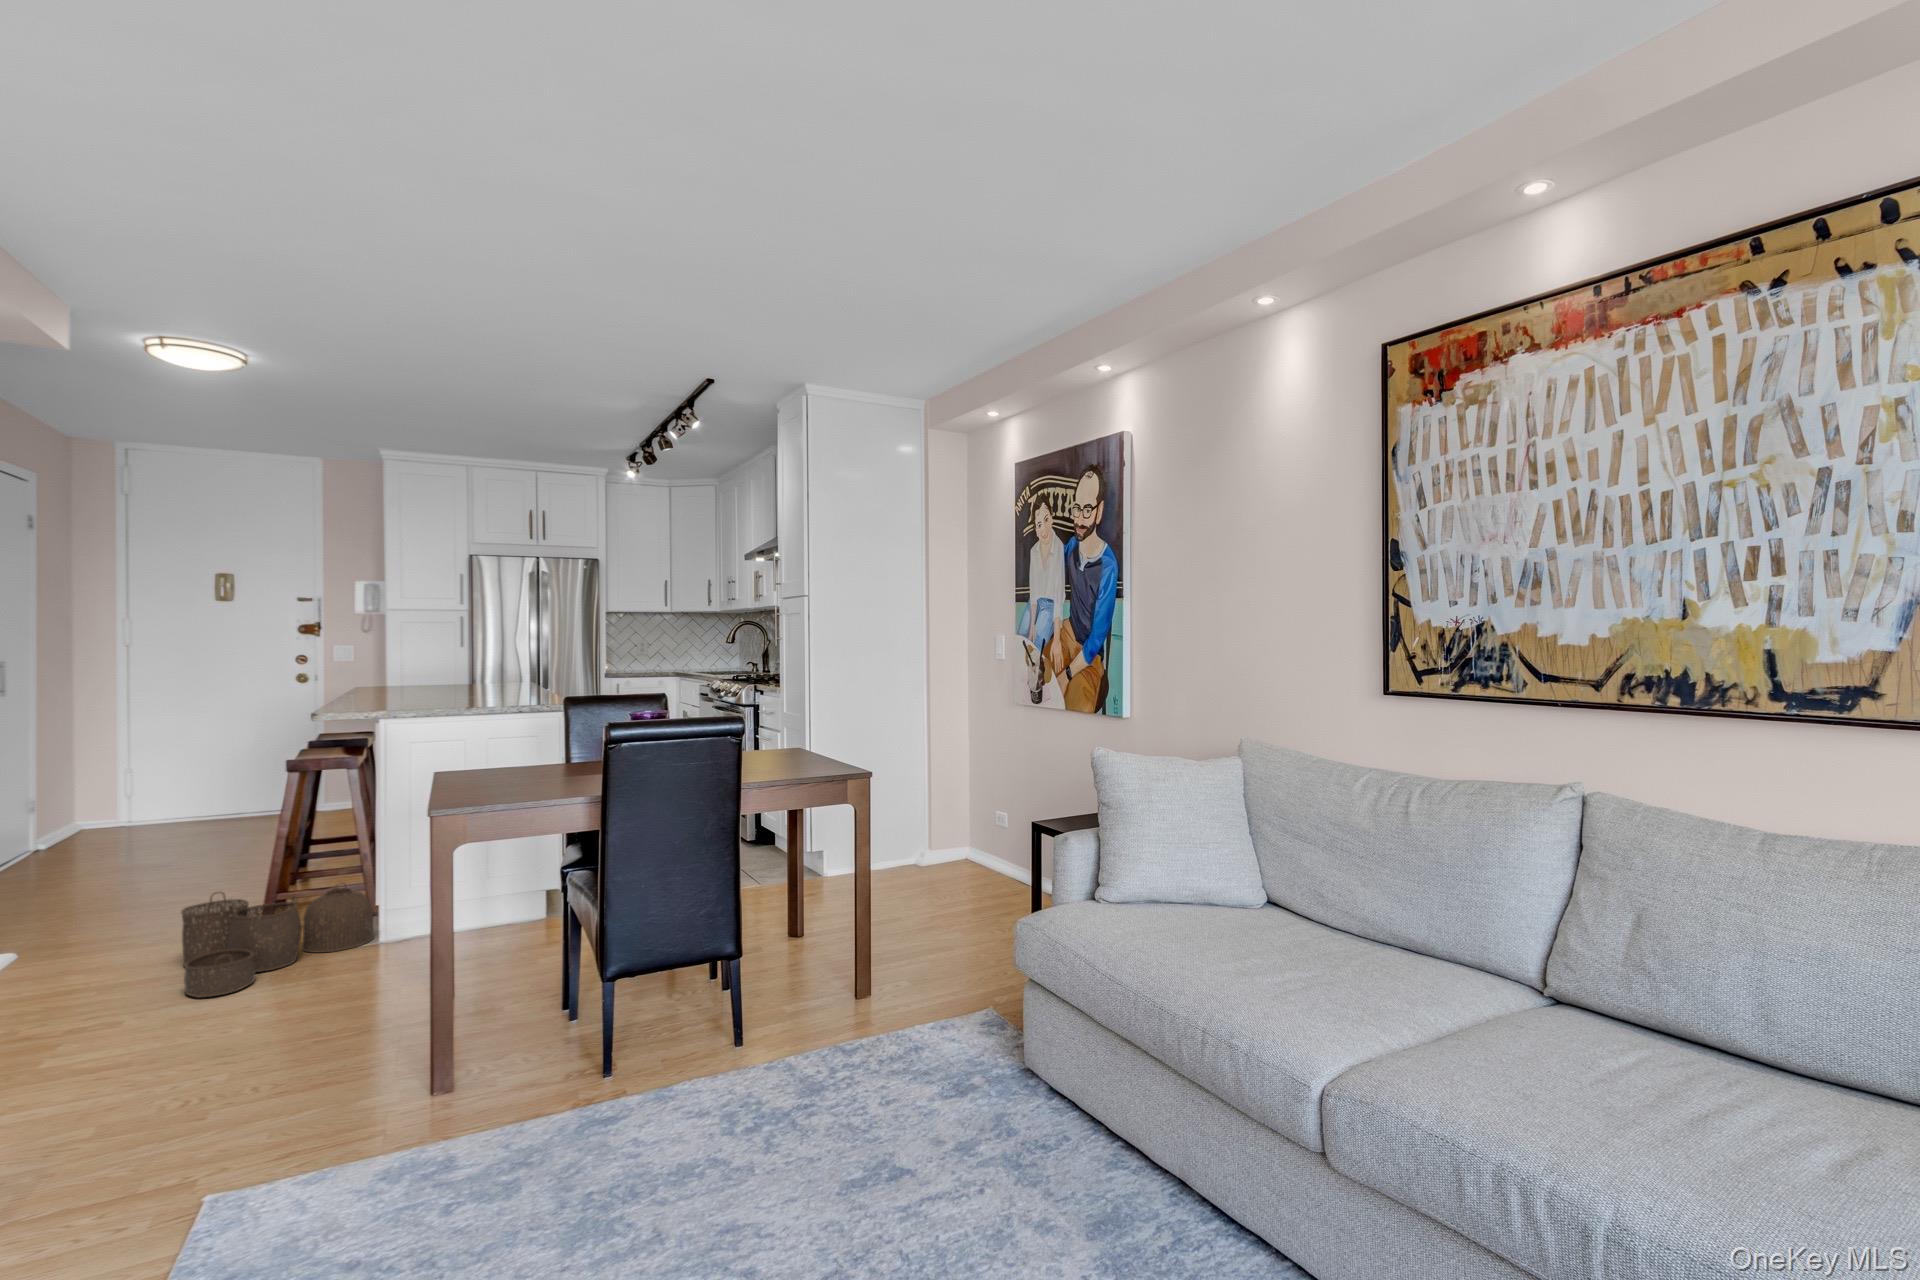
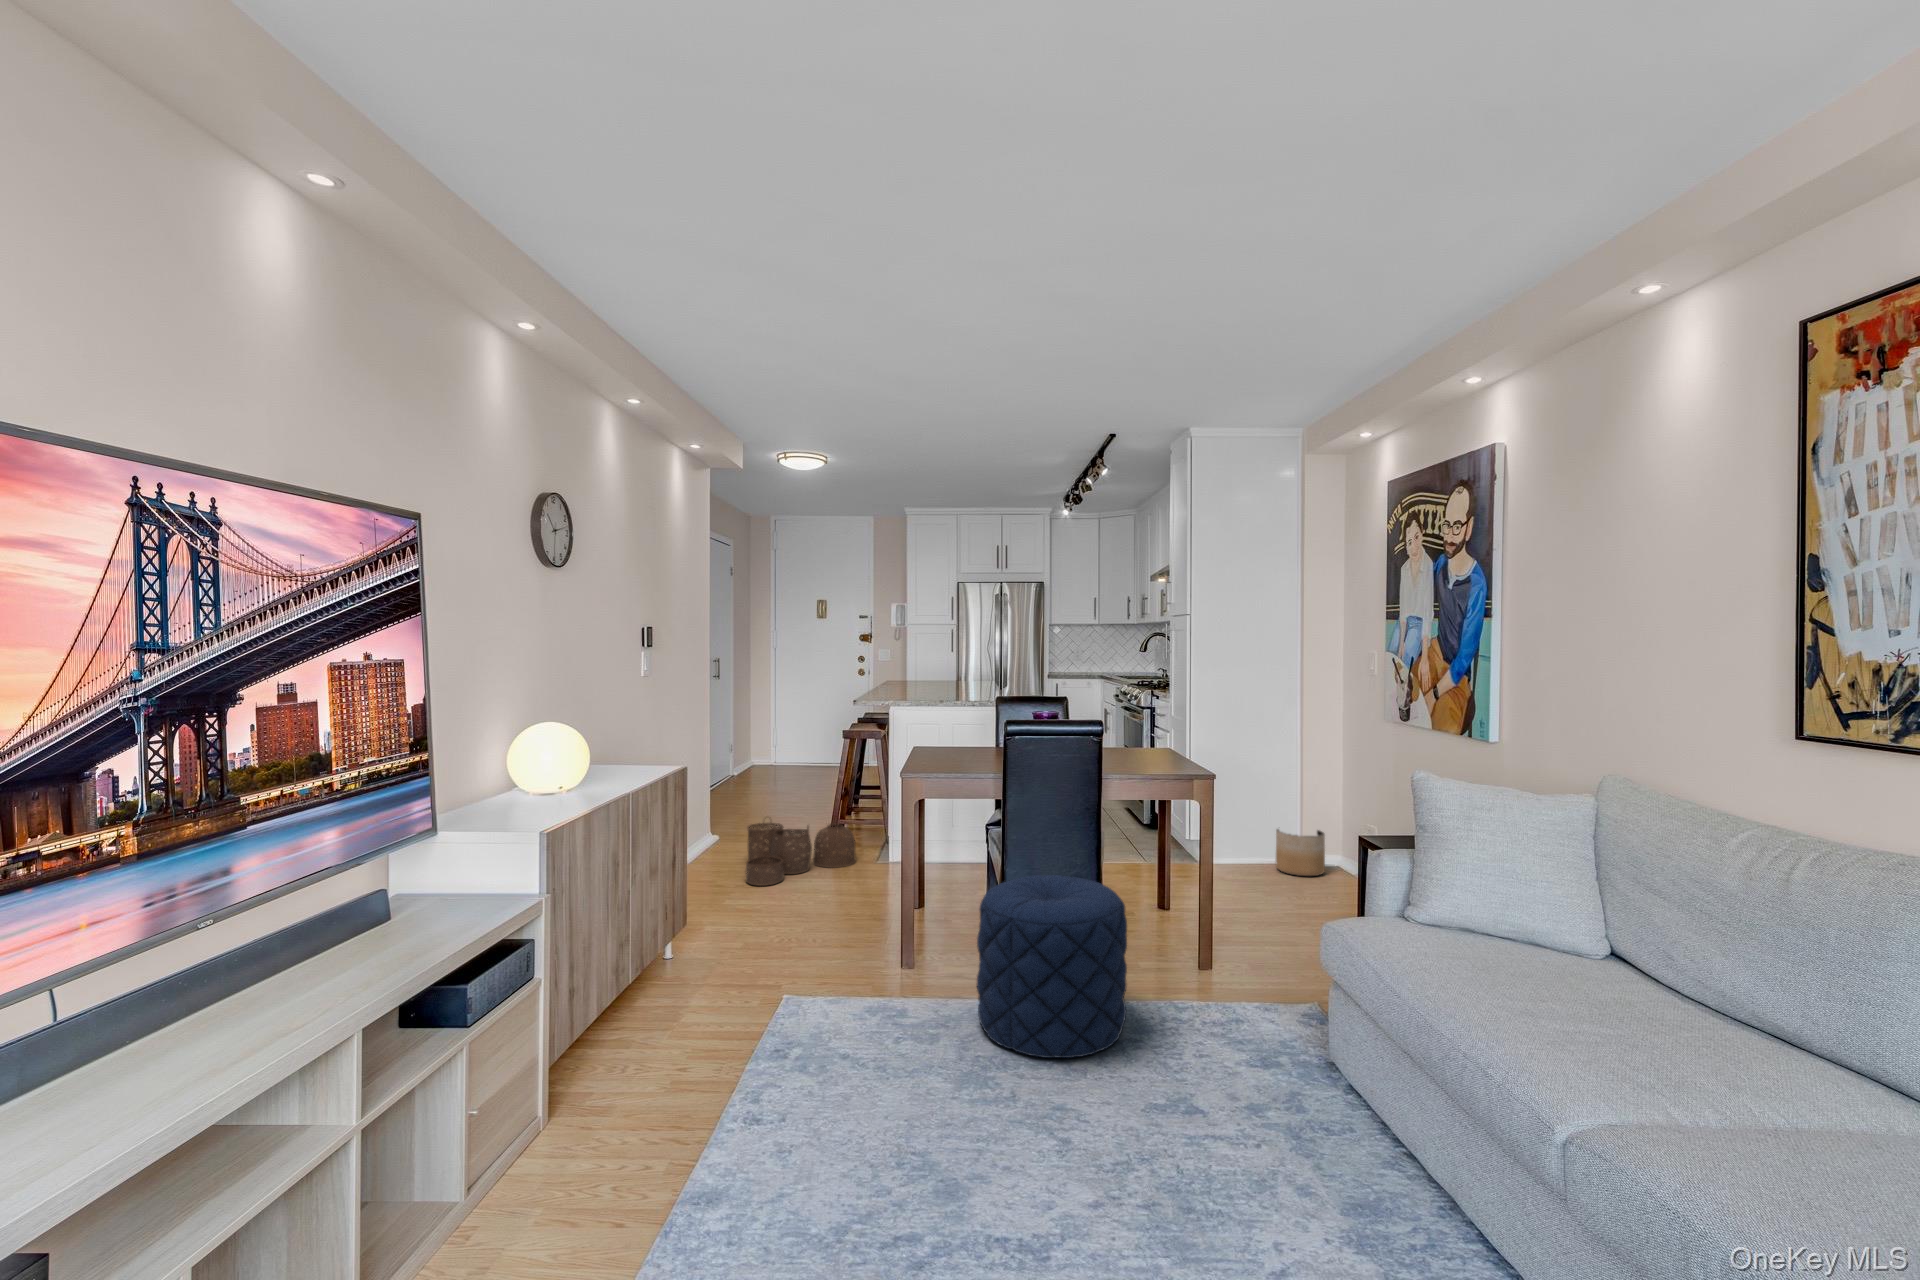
planter: none [908,825,957,877] -> present [1276,829,1325,876]
pouf: none [610,914,804,1150] -> present [977,875,1127,1058]

